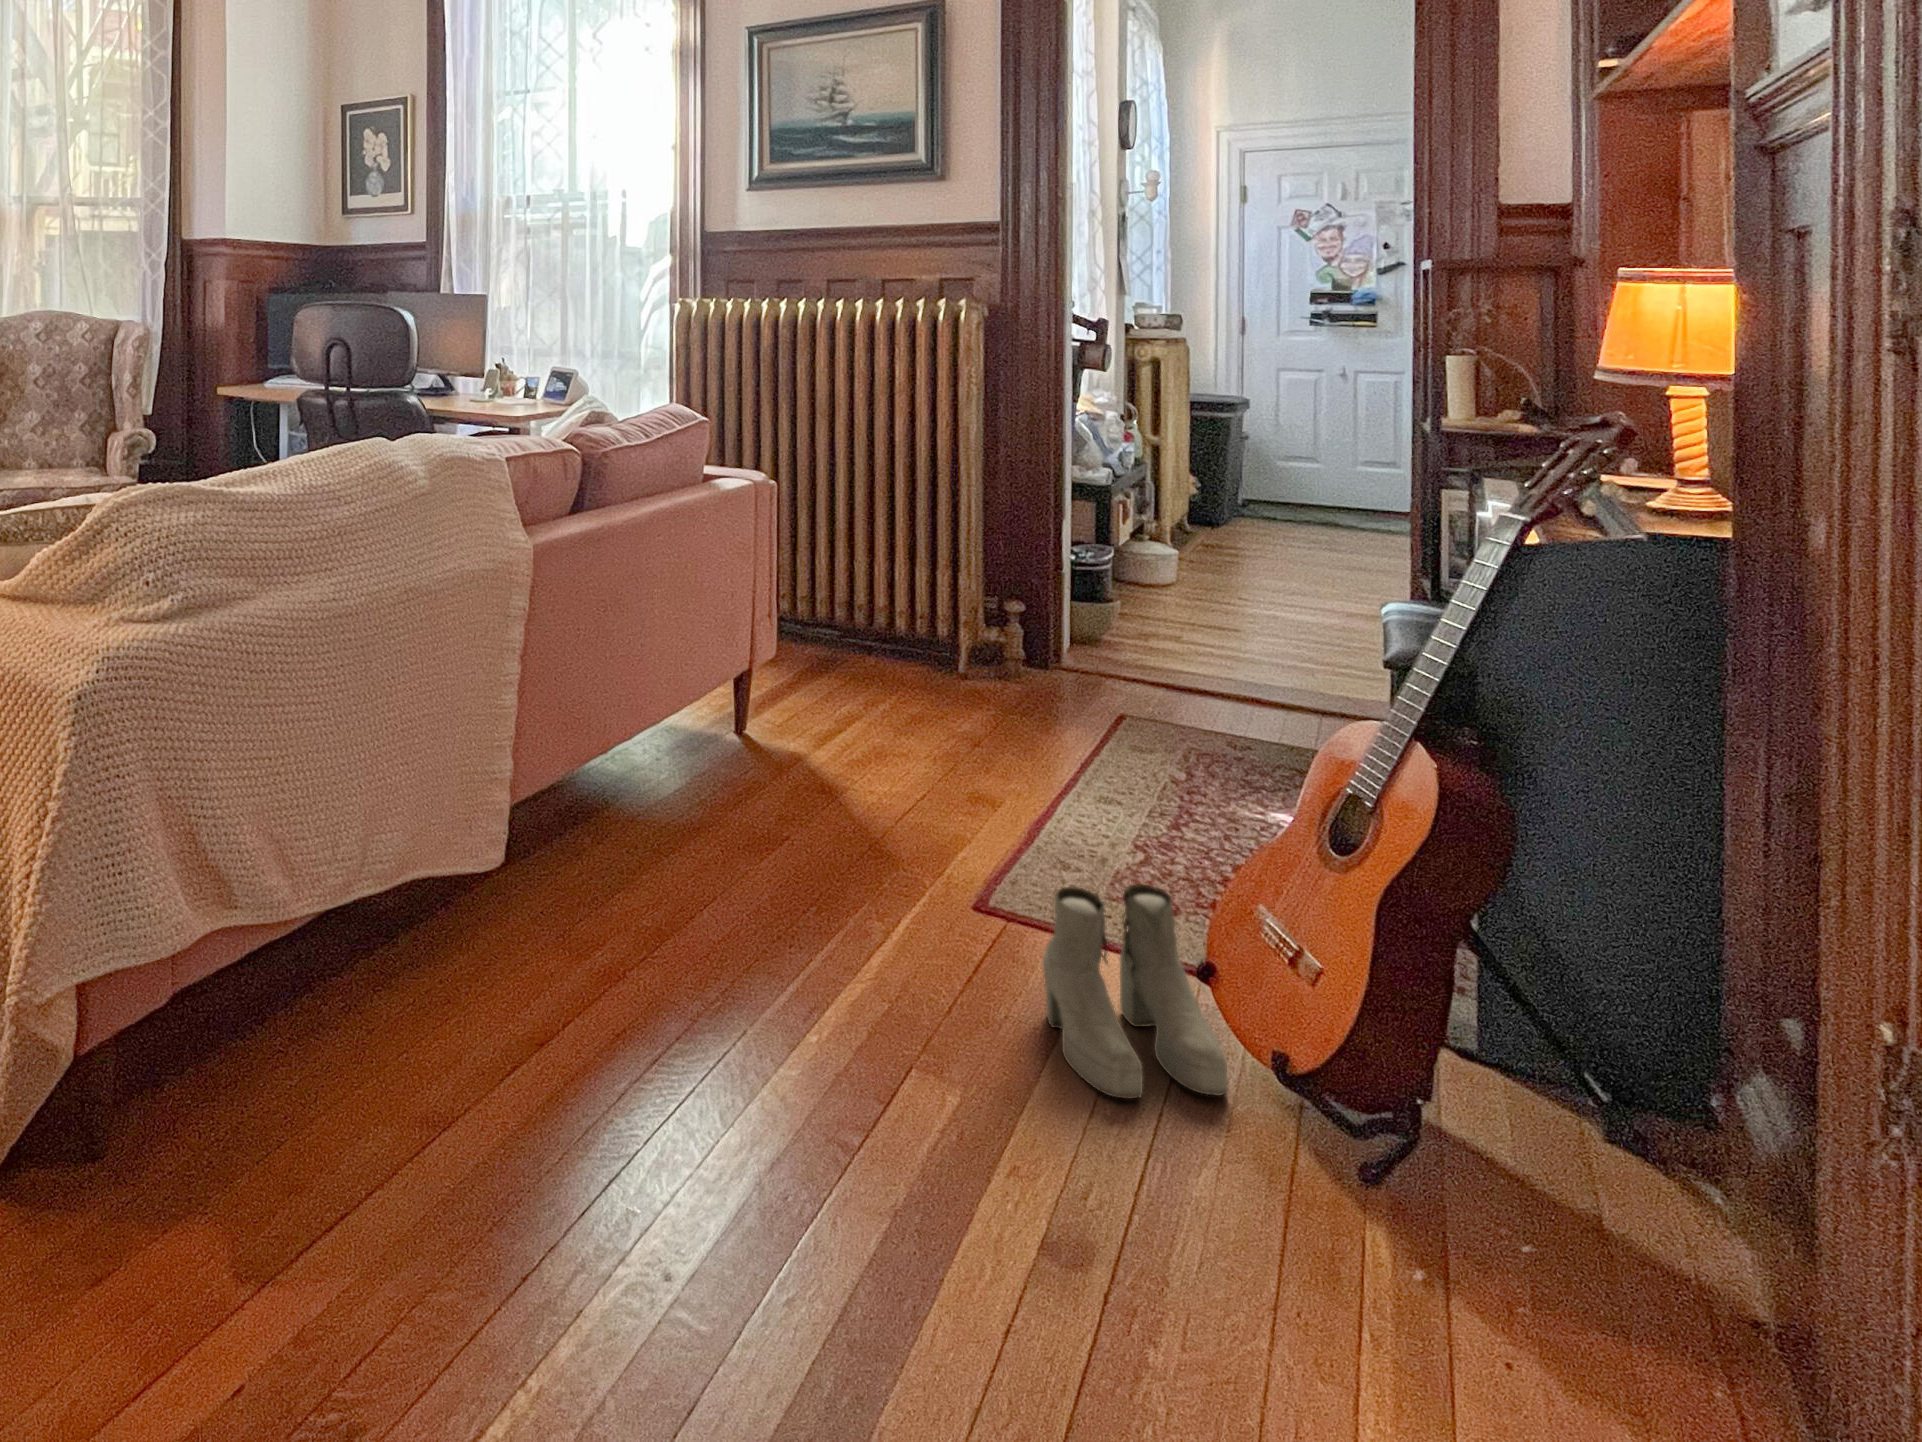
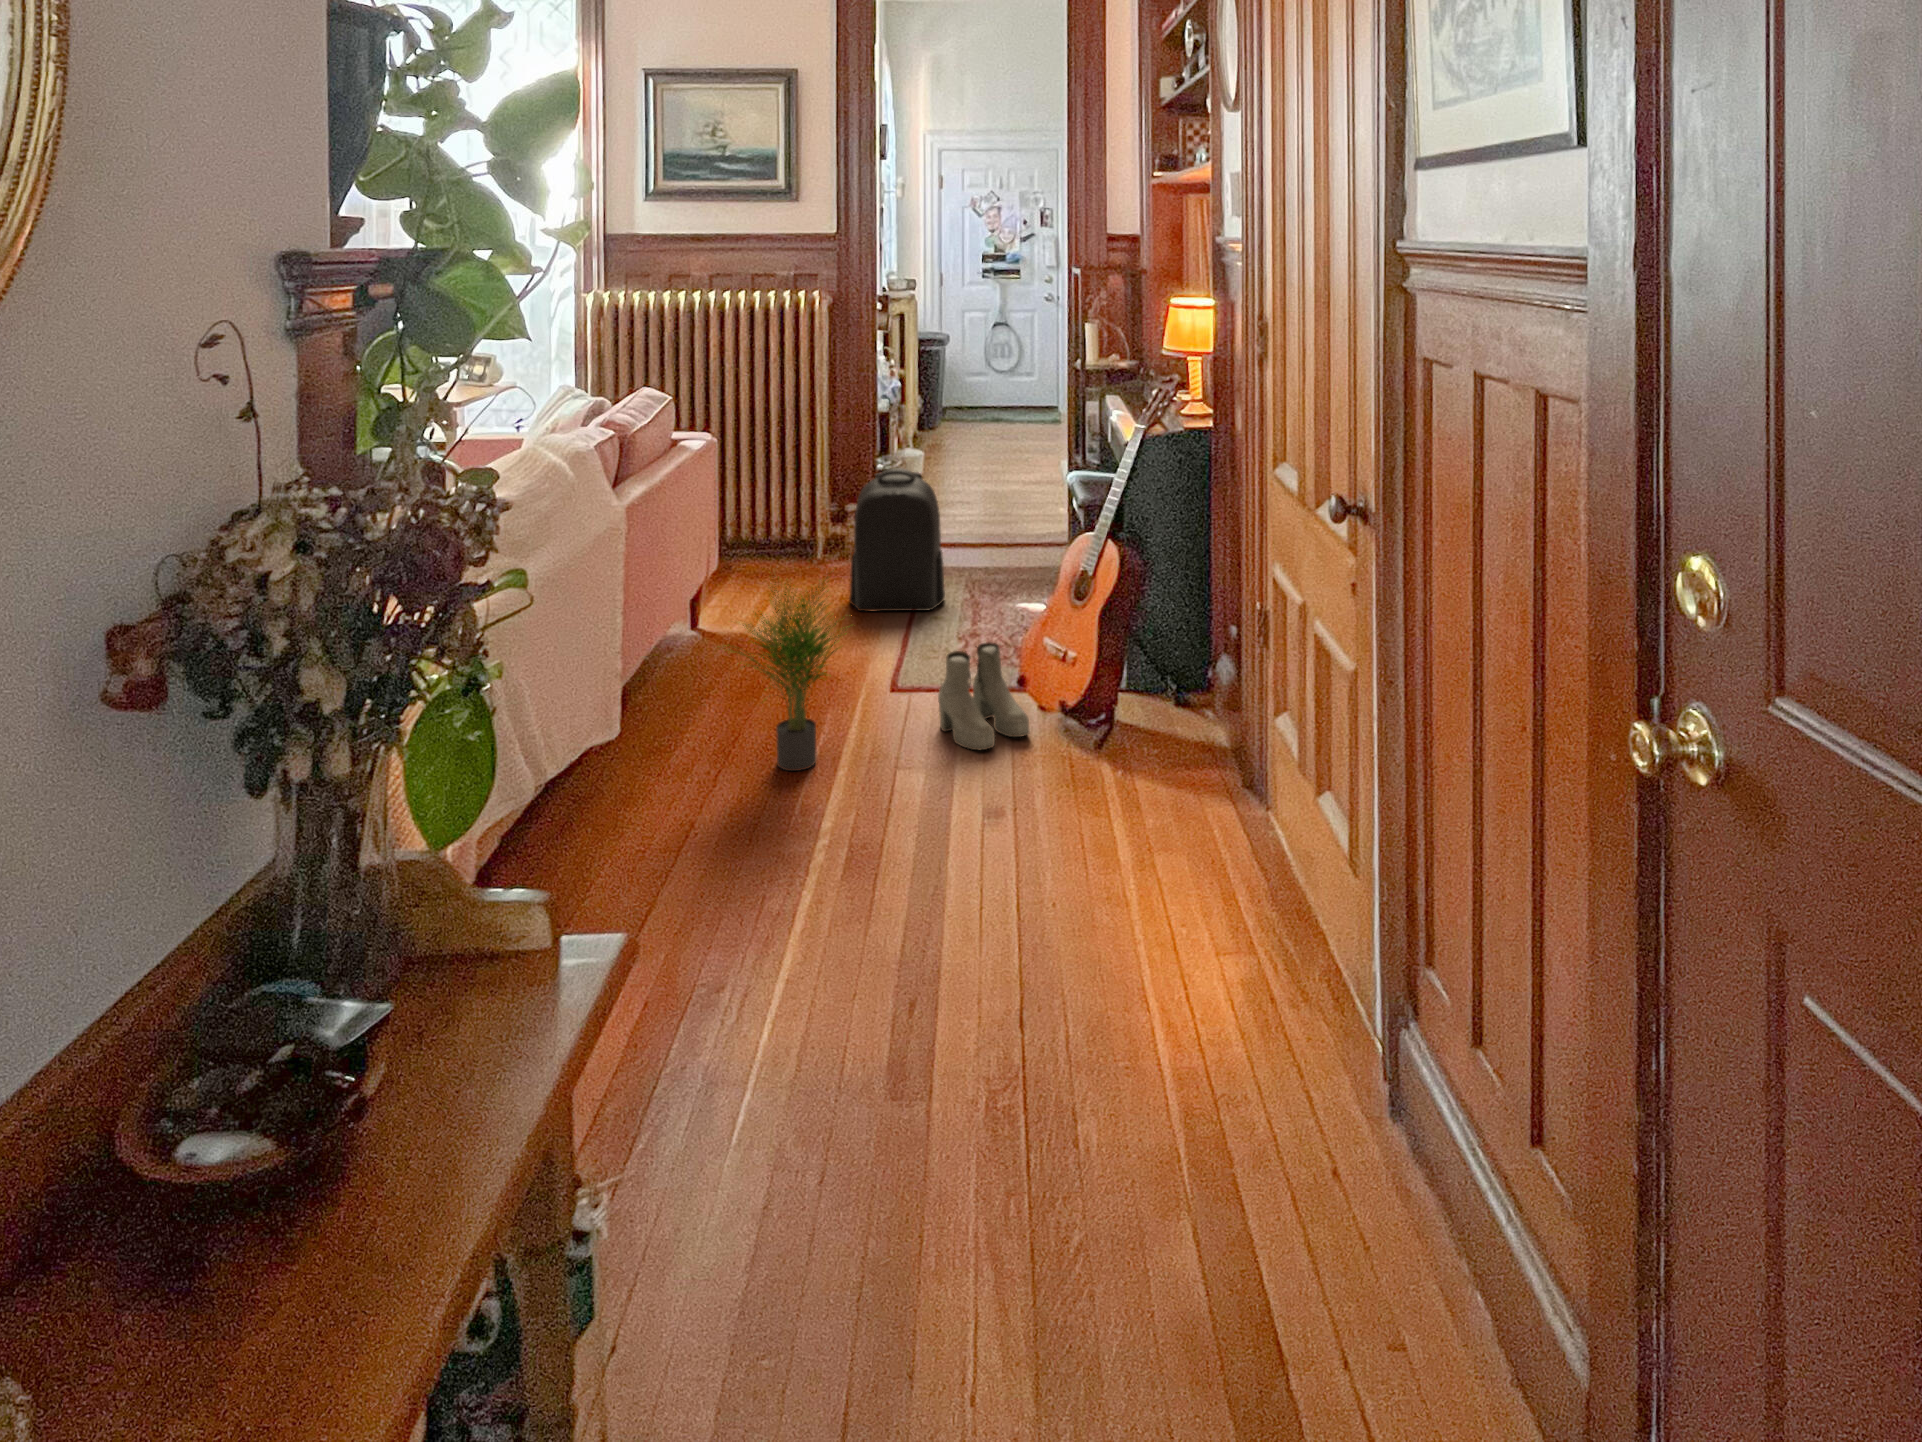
backpack: none [976,553,1141,786] -> present [849,468,945,611]
potted plant: none [634,680,873,1019] -> present [731,583,846,771]

